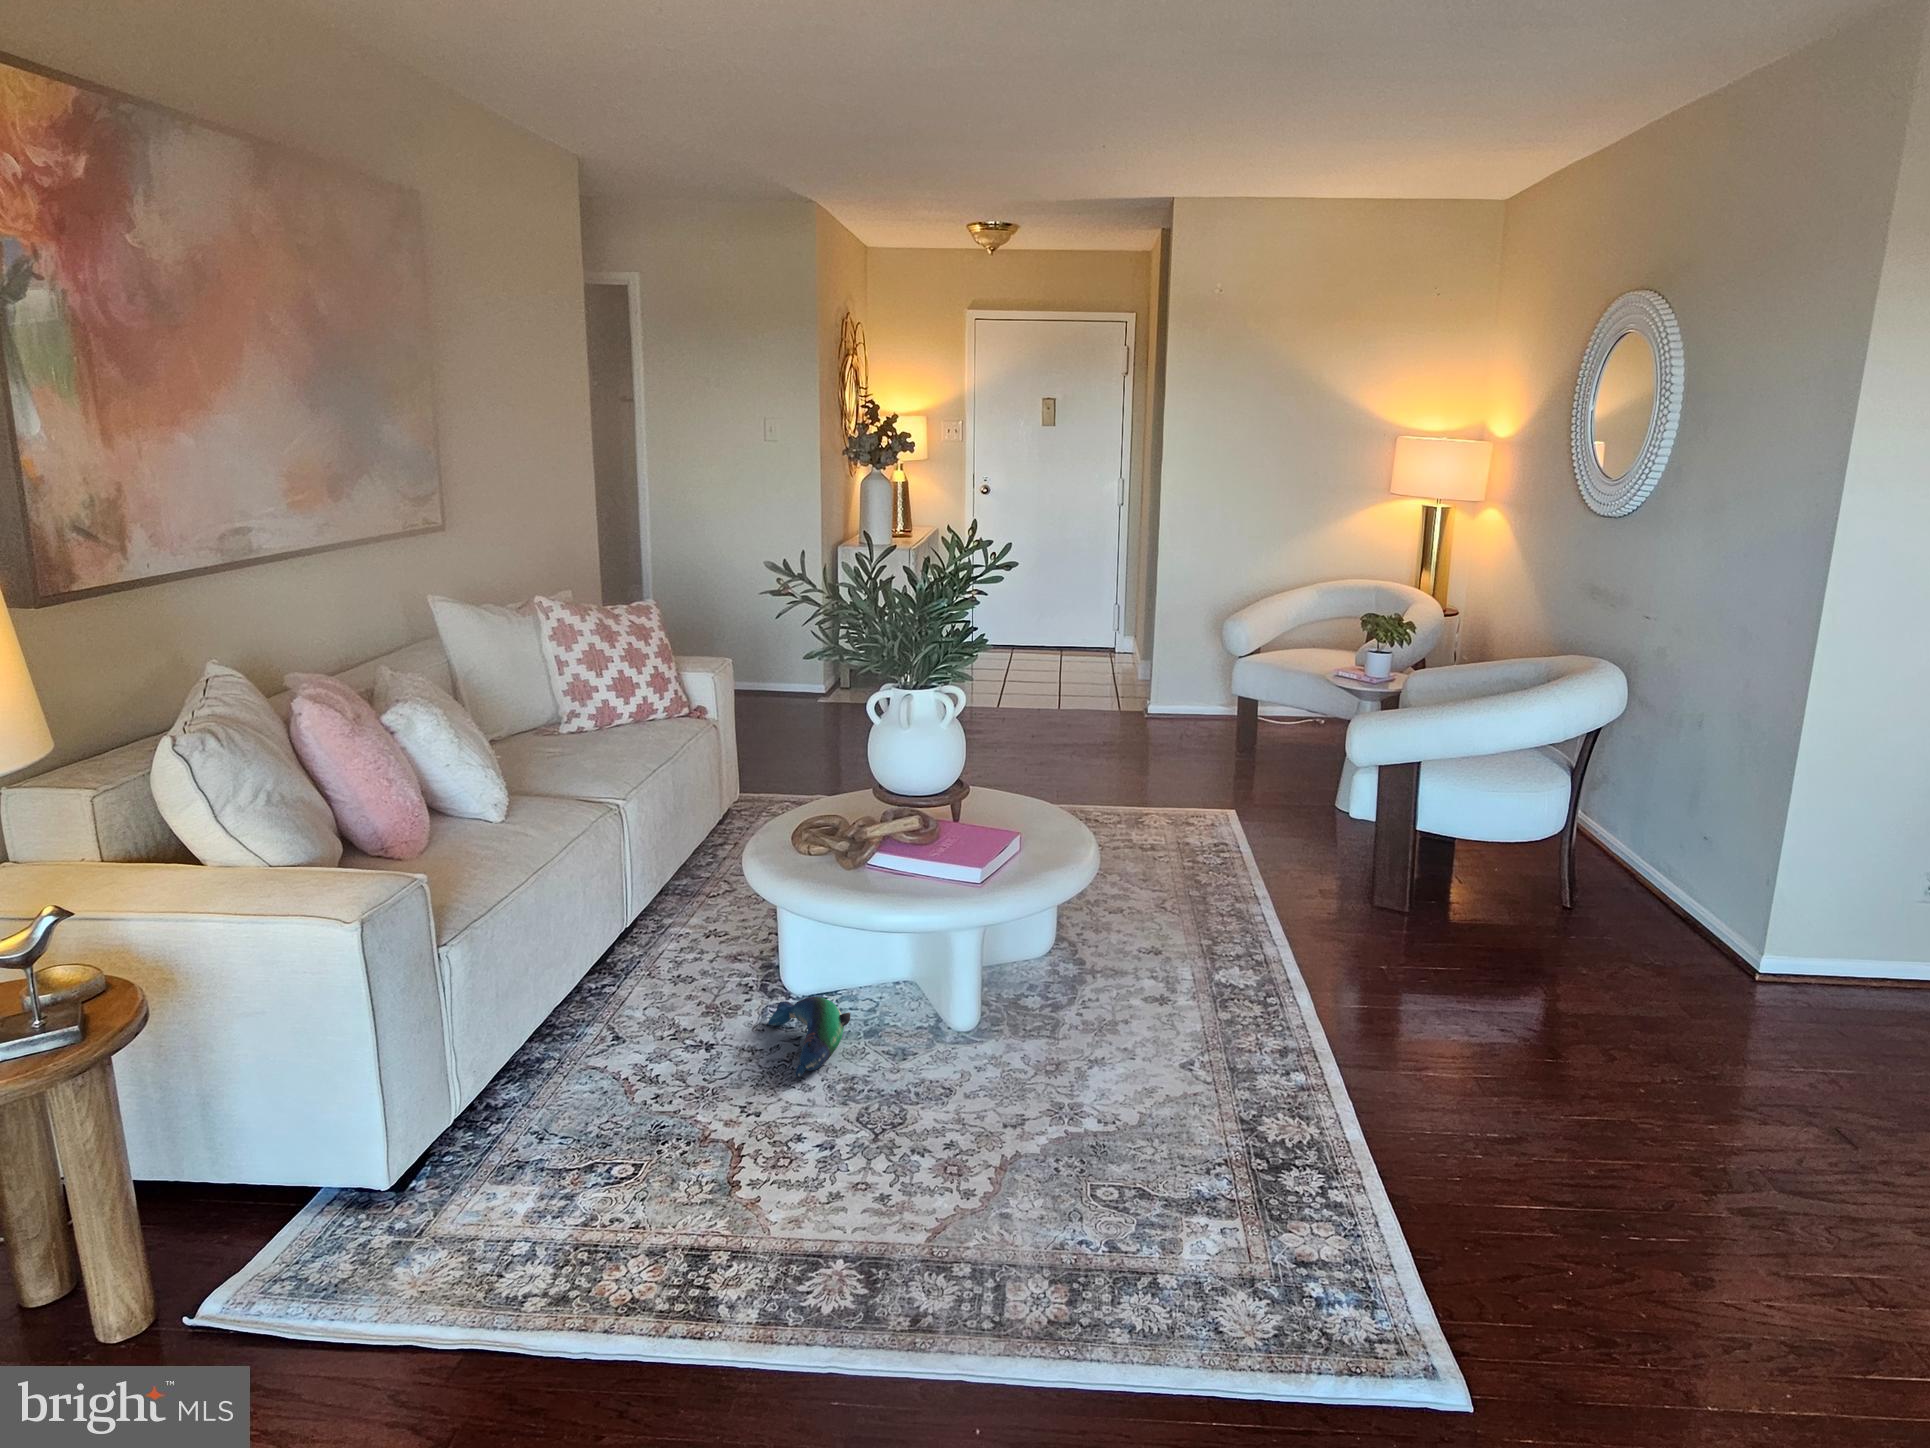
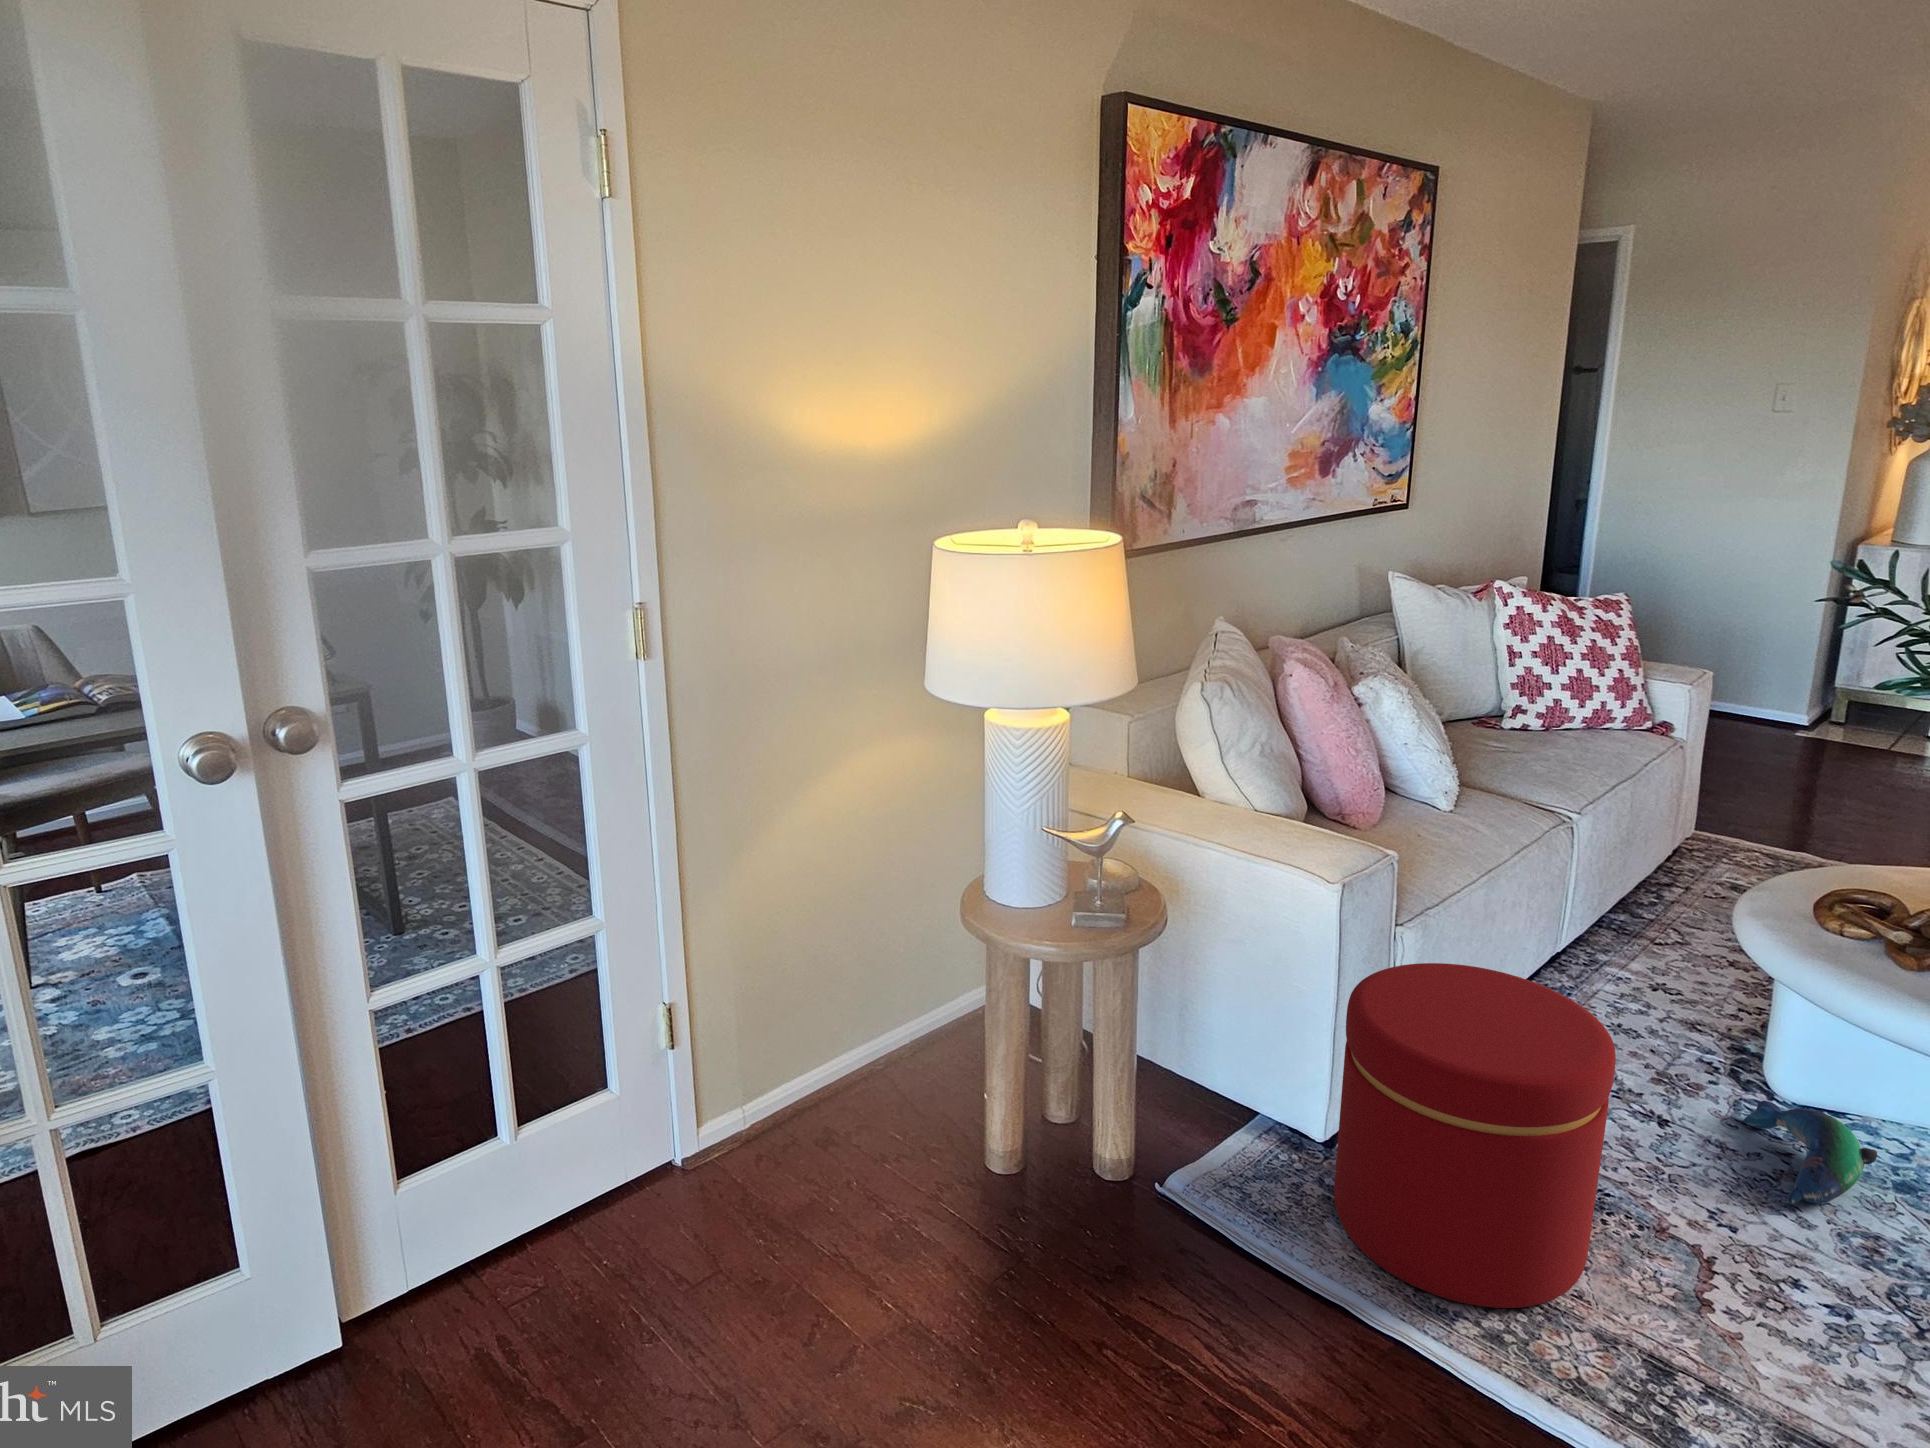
ottoman: none [380,962,642,1289] -> present [1334,963,1616,1308]

